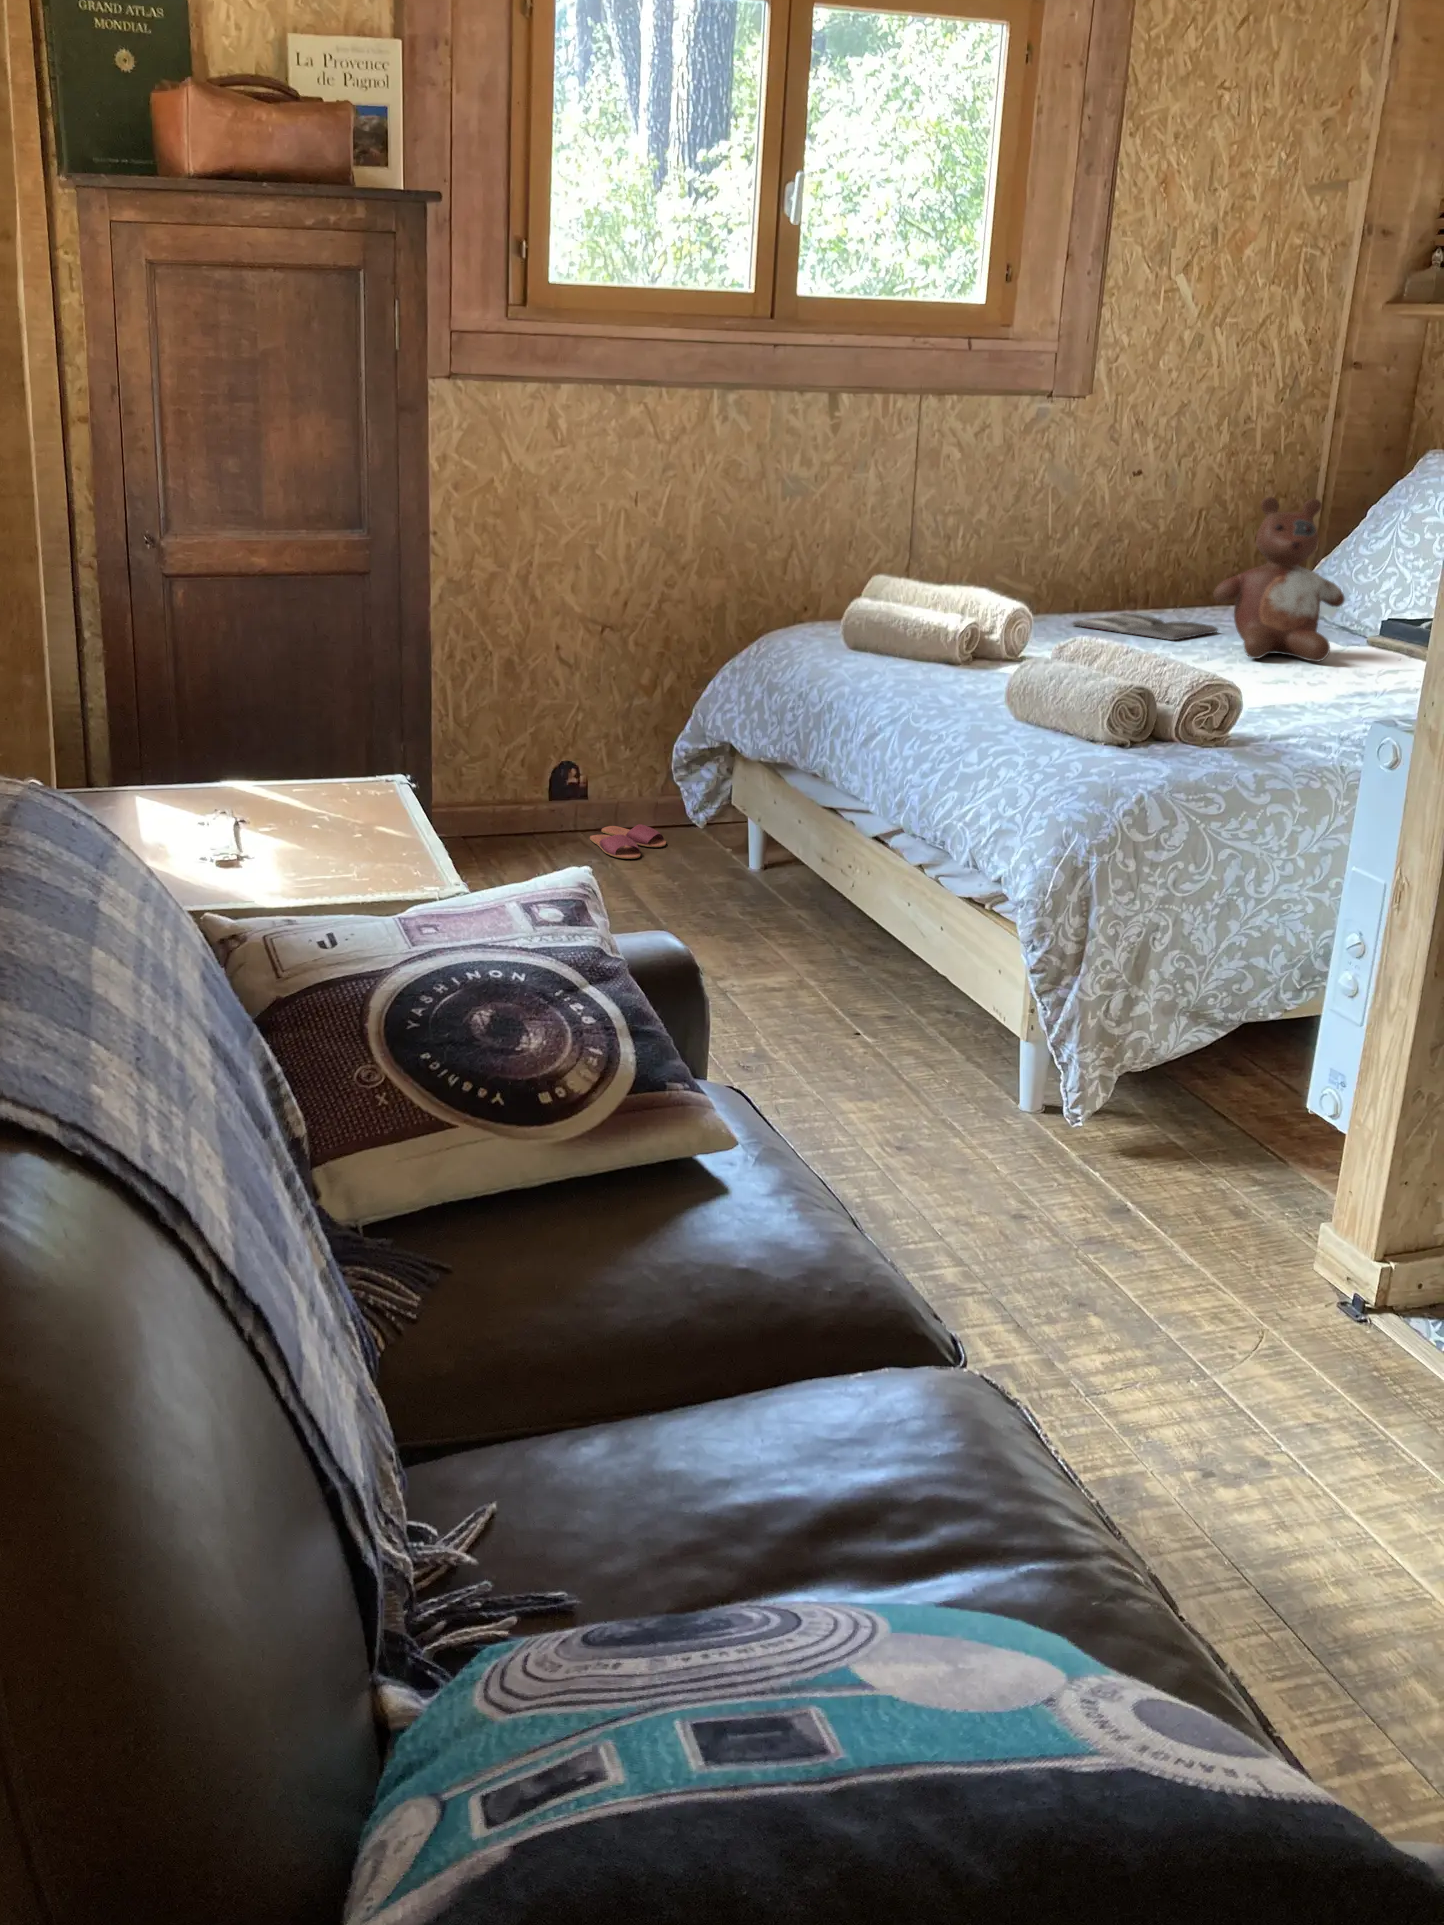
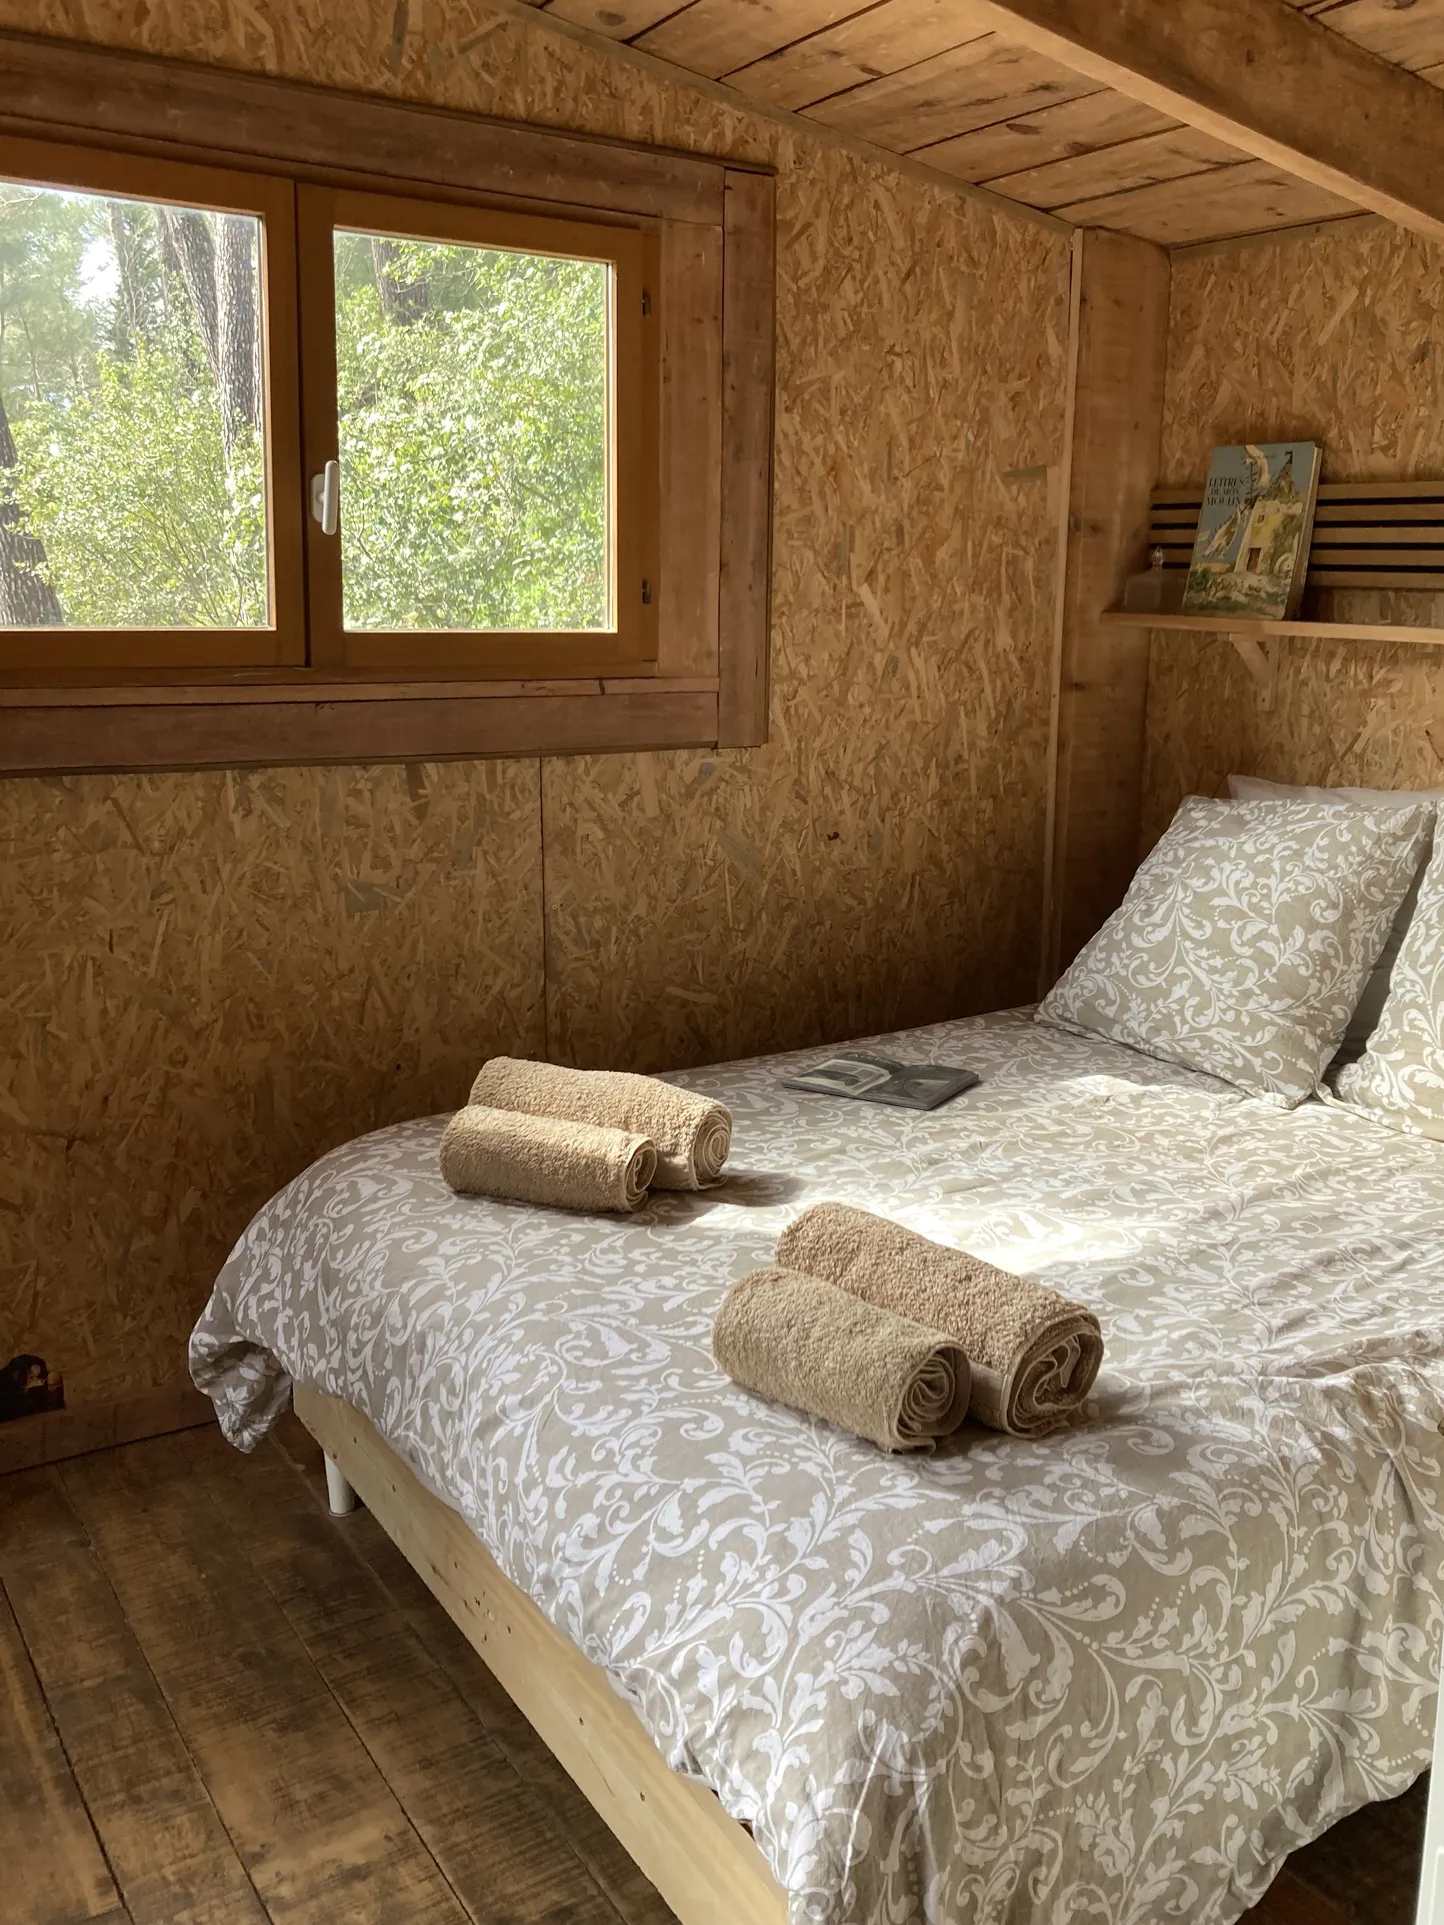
stuffed bear: present [1213,497,1345,662] -> none [978,910,1153,1149]
slippers: present [590,824,666,859] -> none [59,1446,189,1531]

